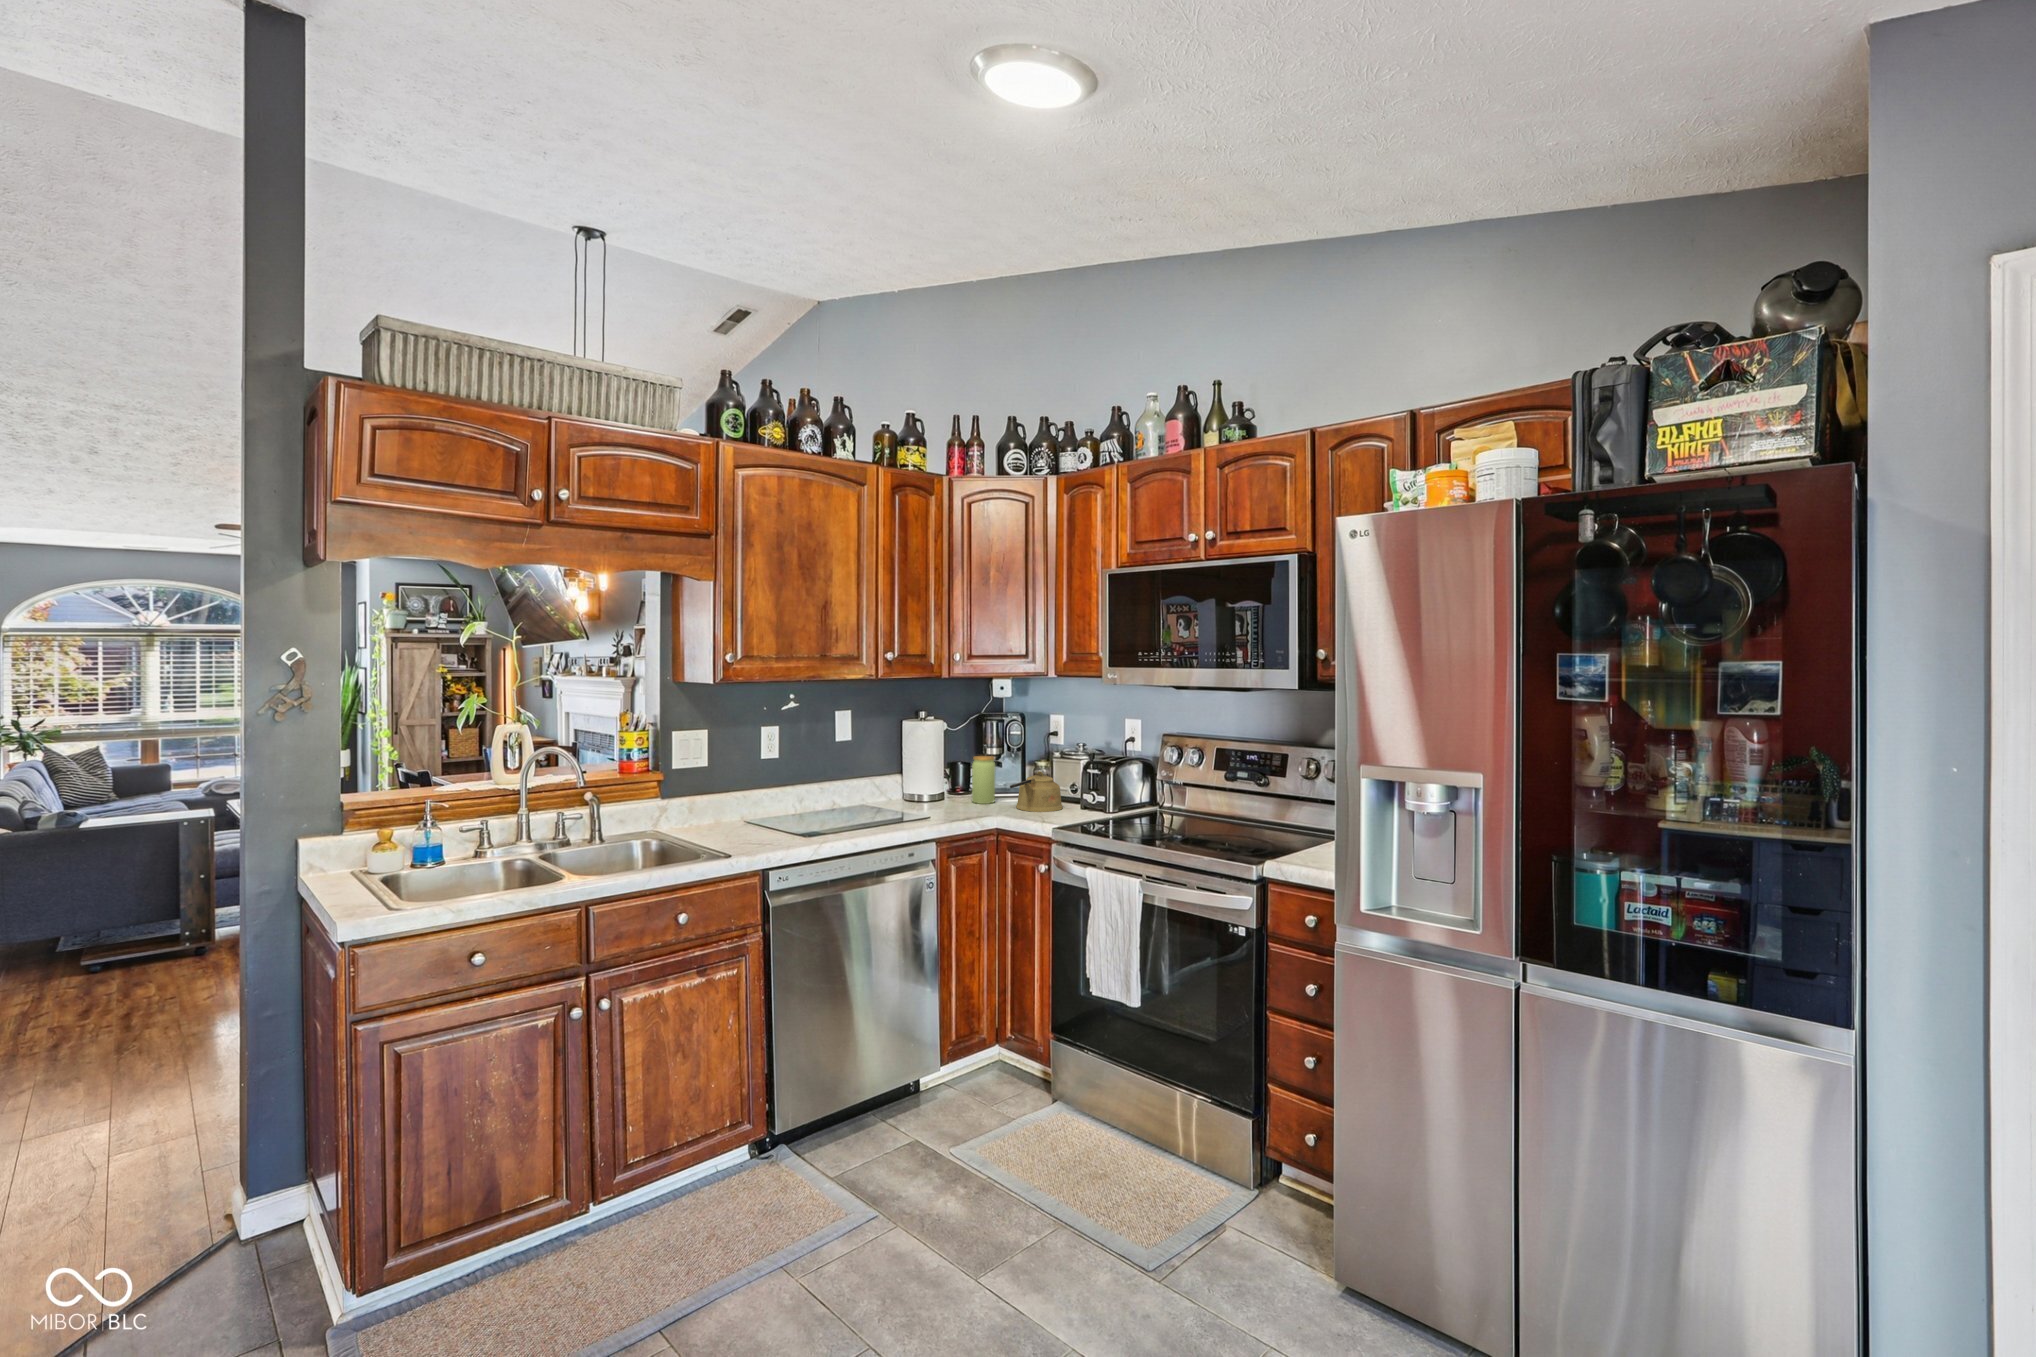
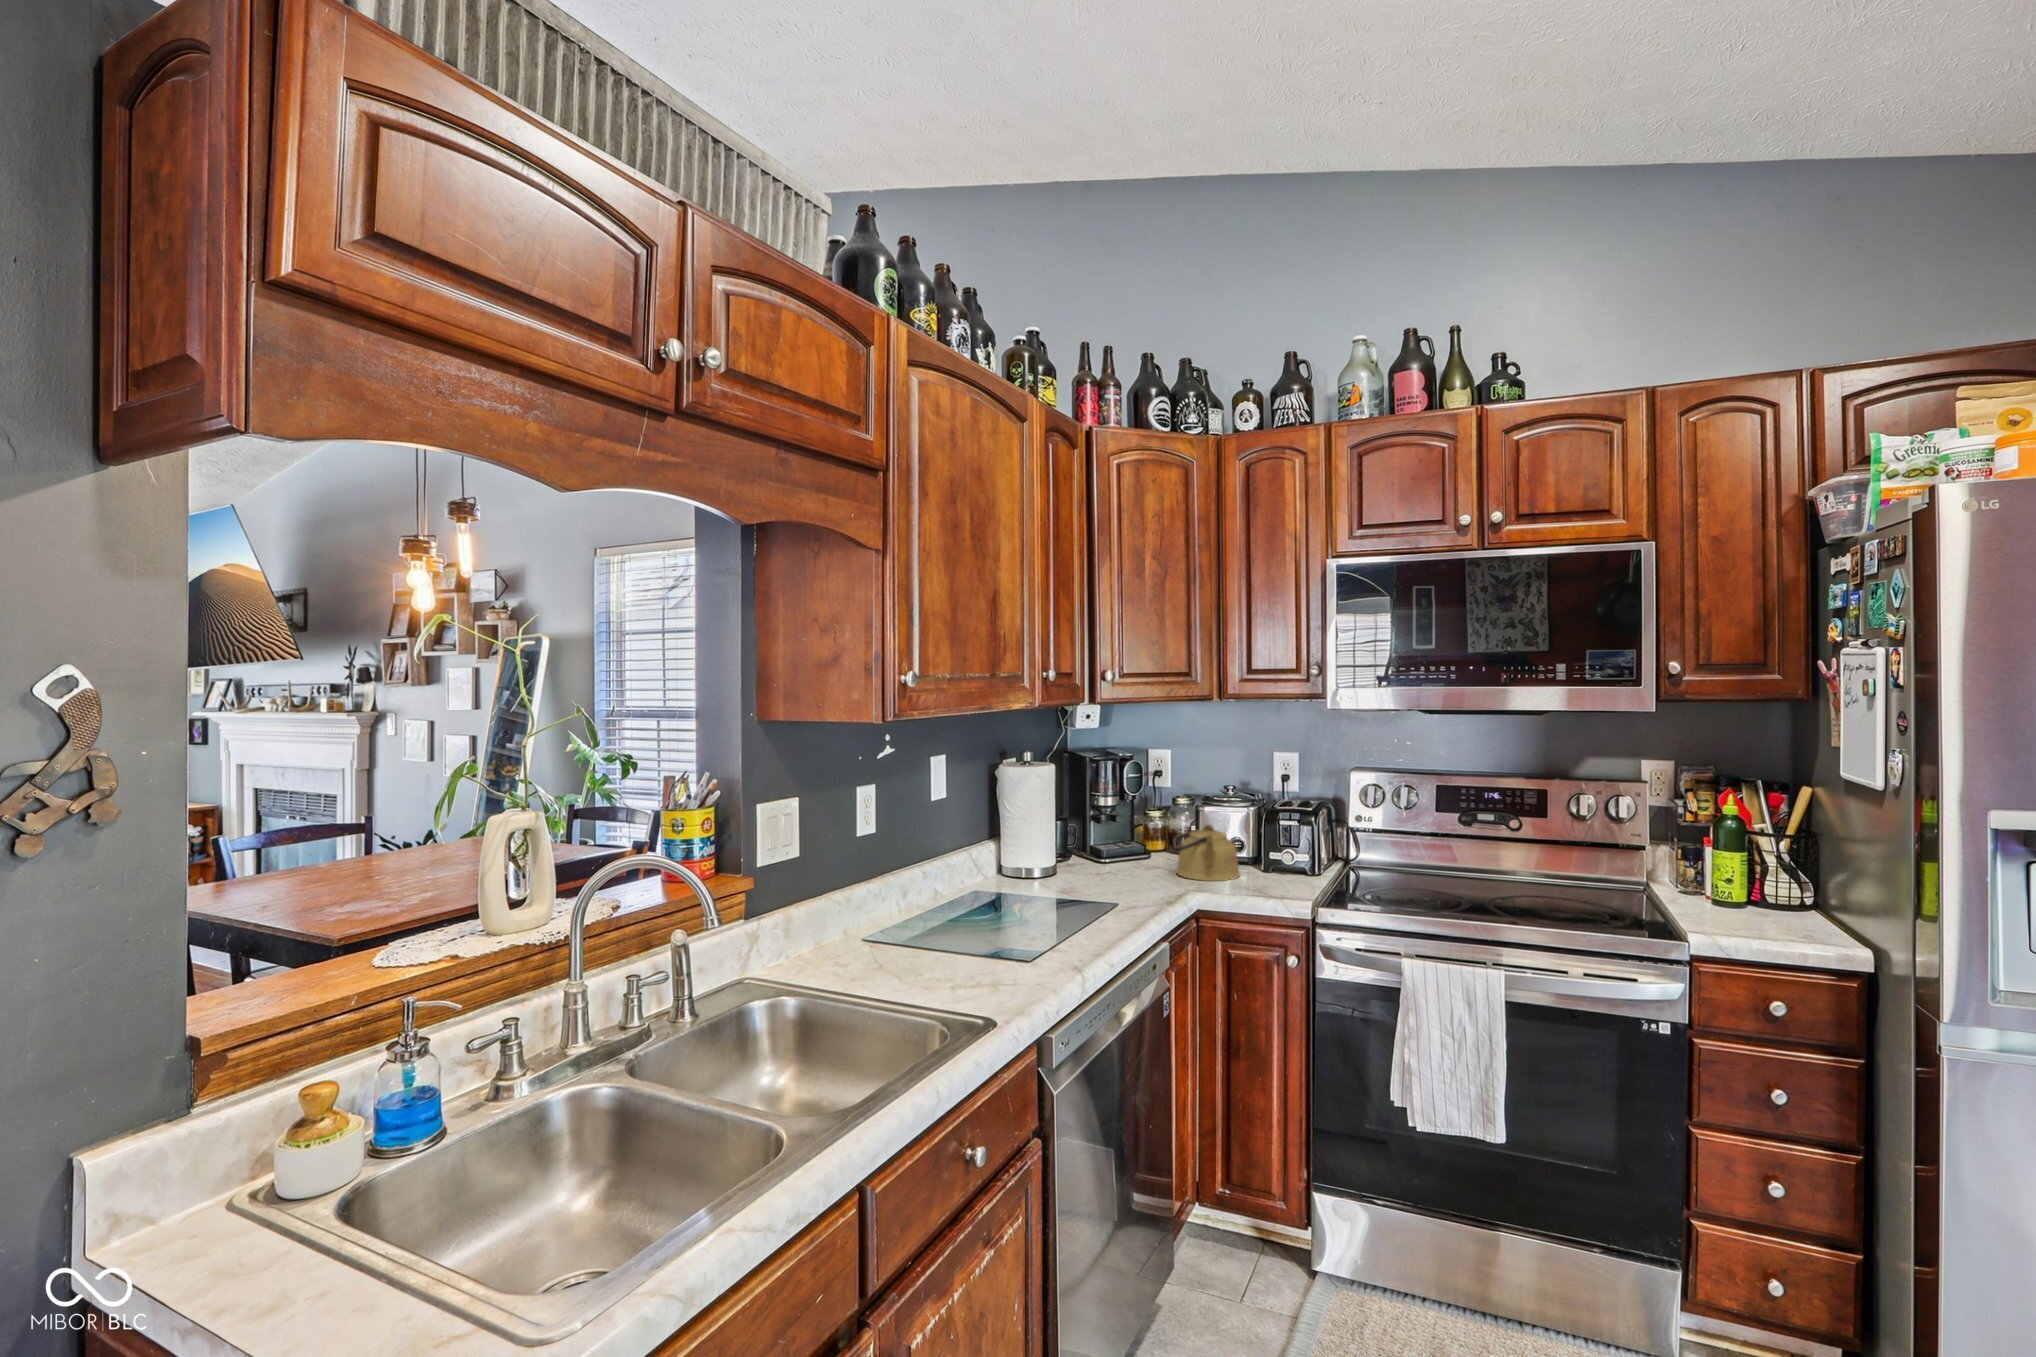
jar: present [972,756,995,804] -> none [1101,807,1134,874]

